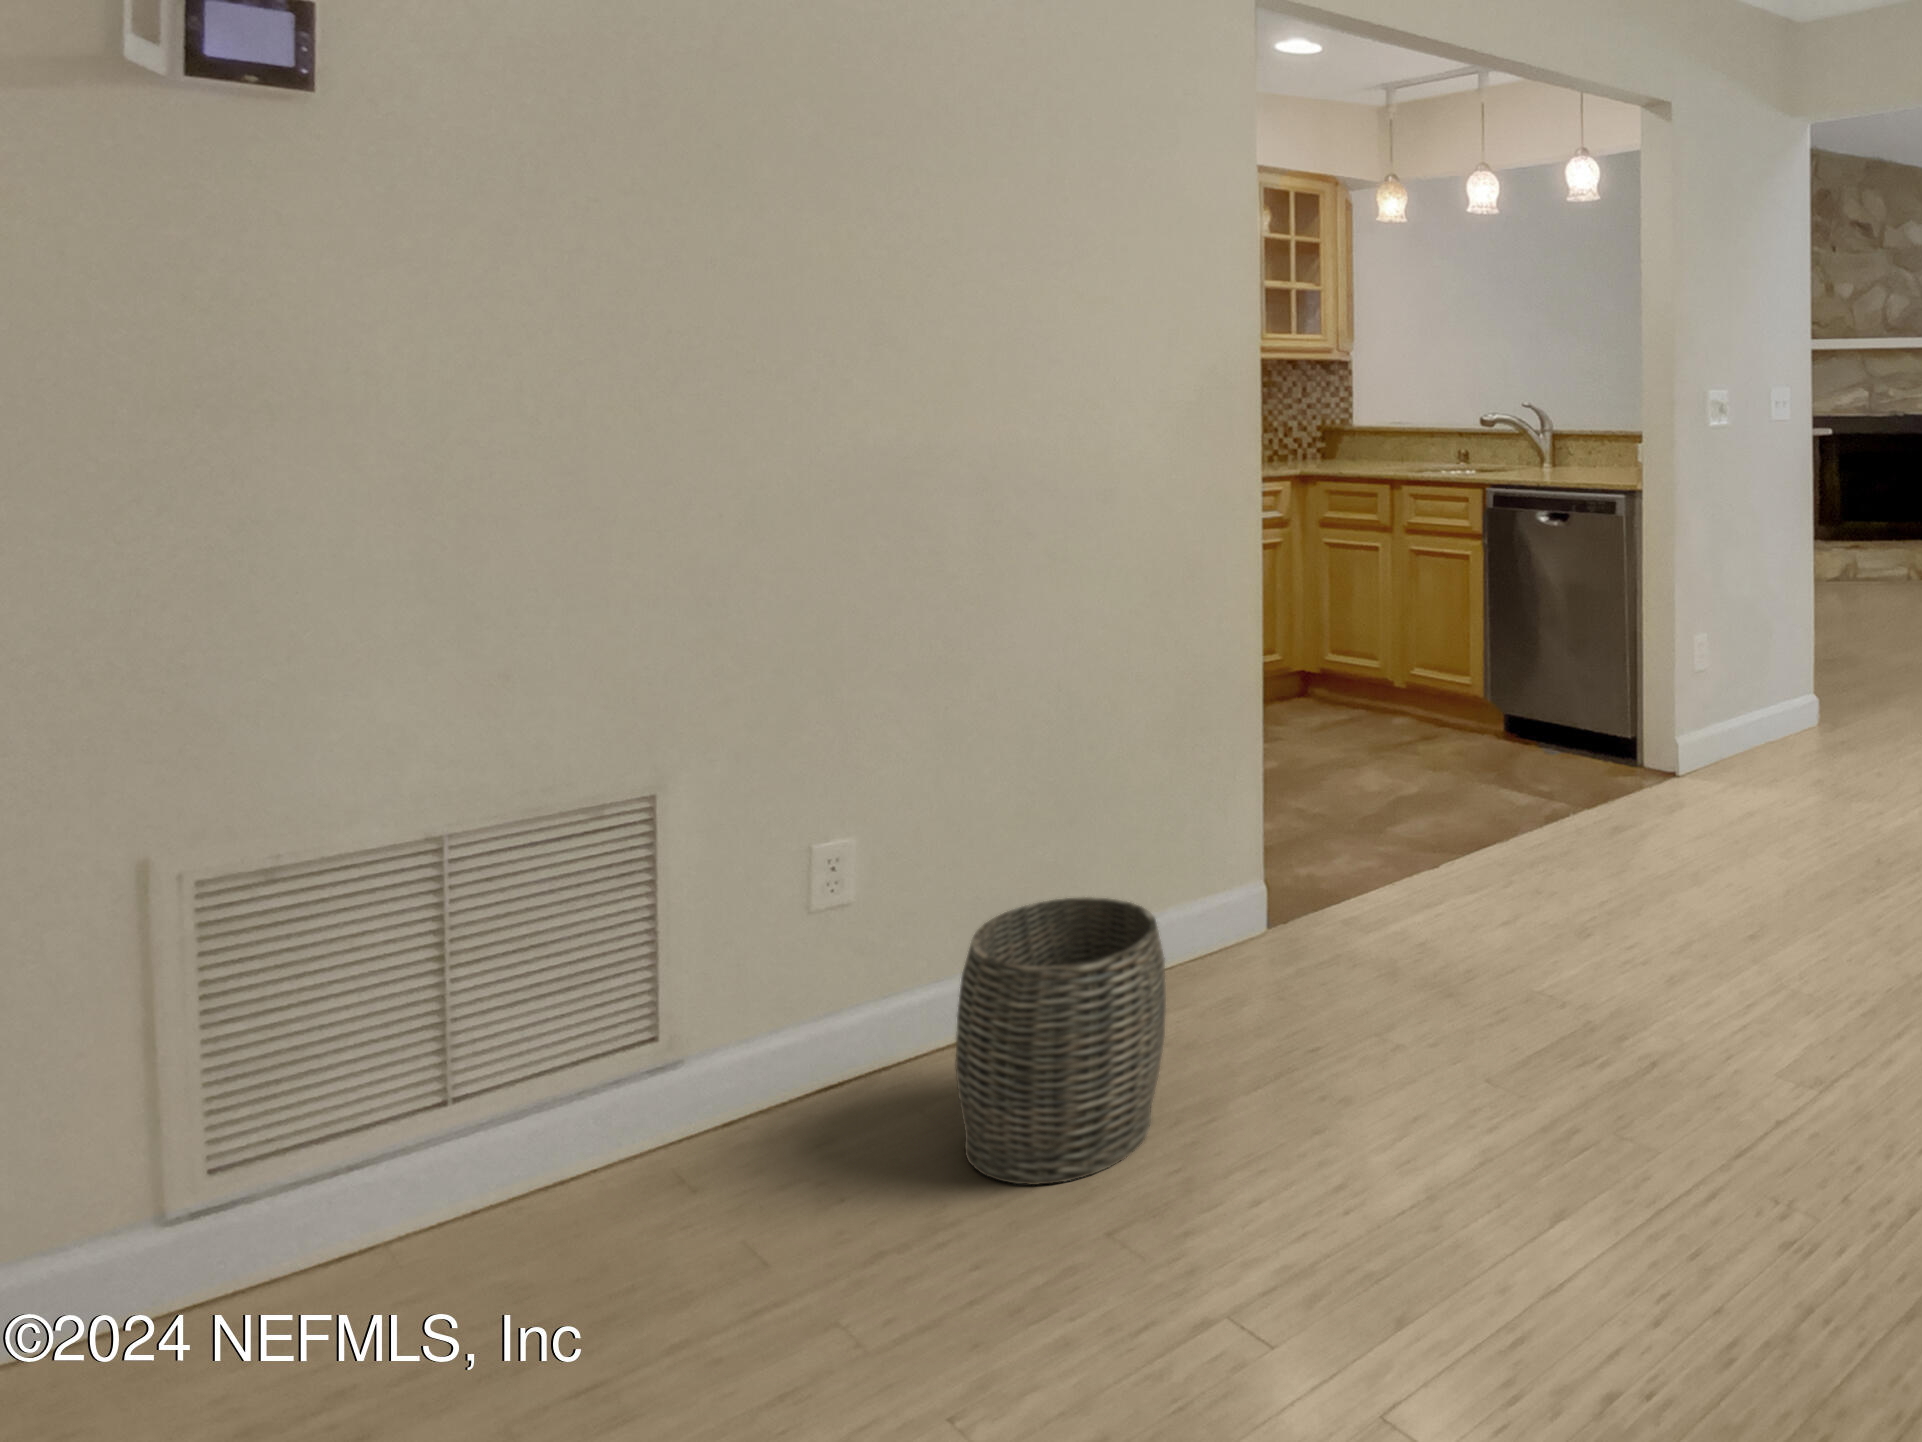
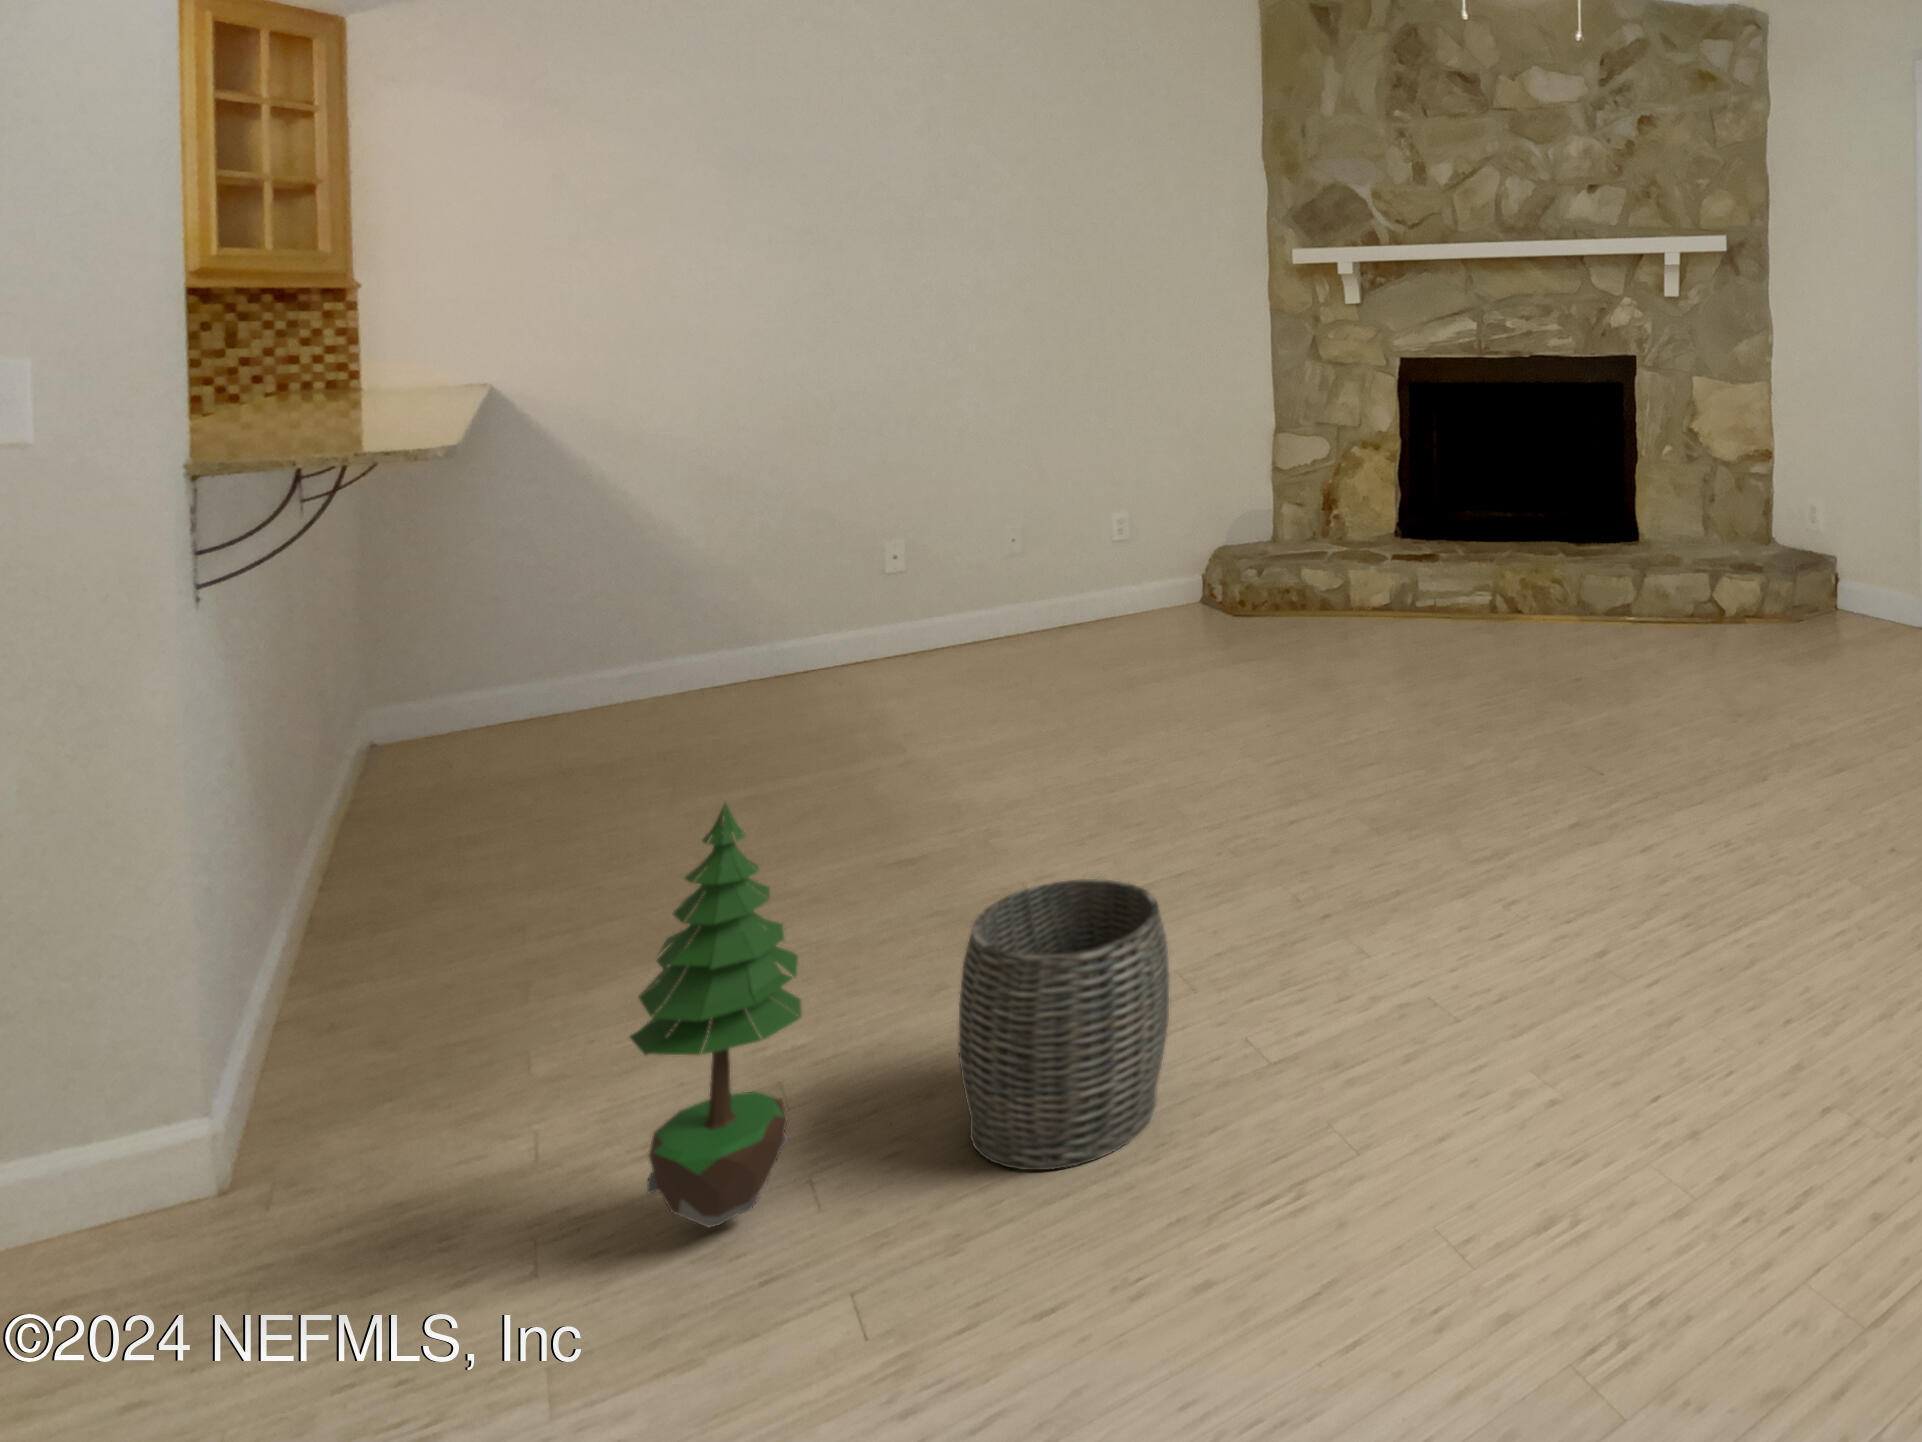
potted tree: none [632,806,803,1236] -> present [630,804,802,1227]

